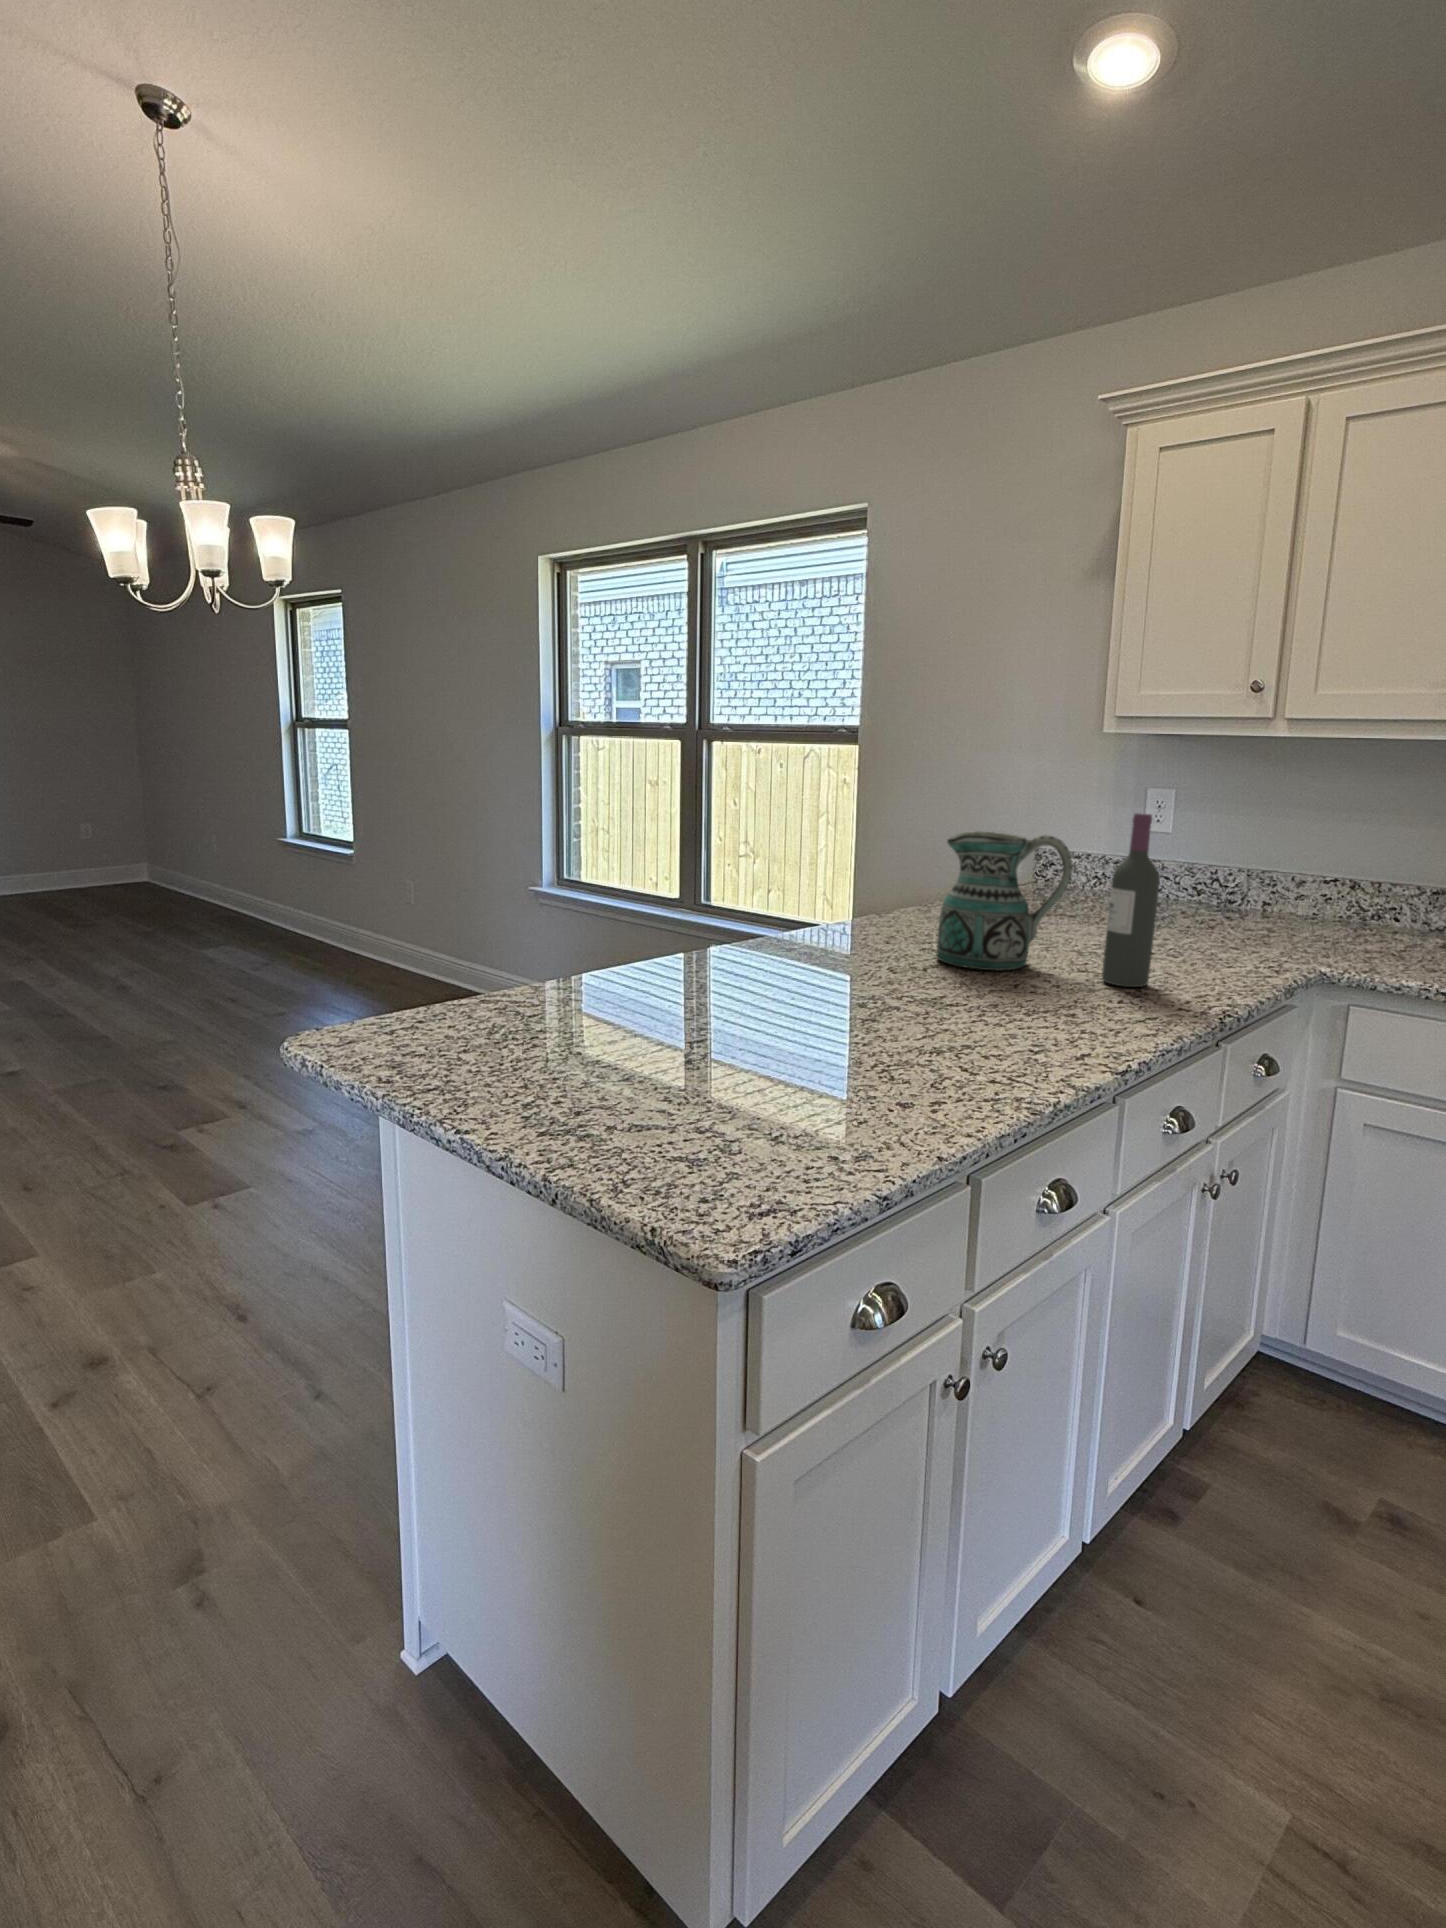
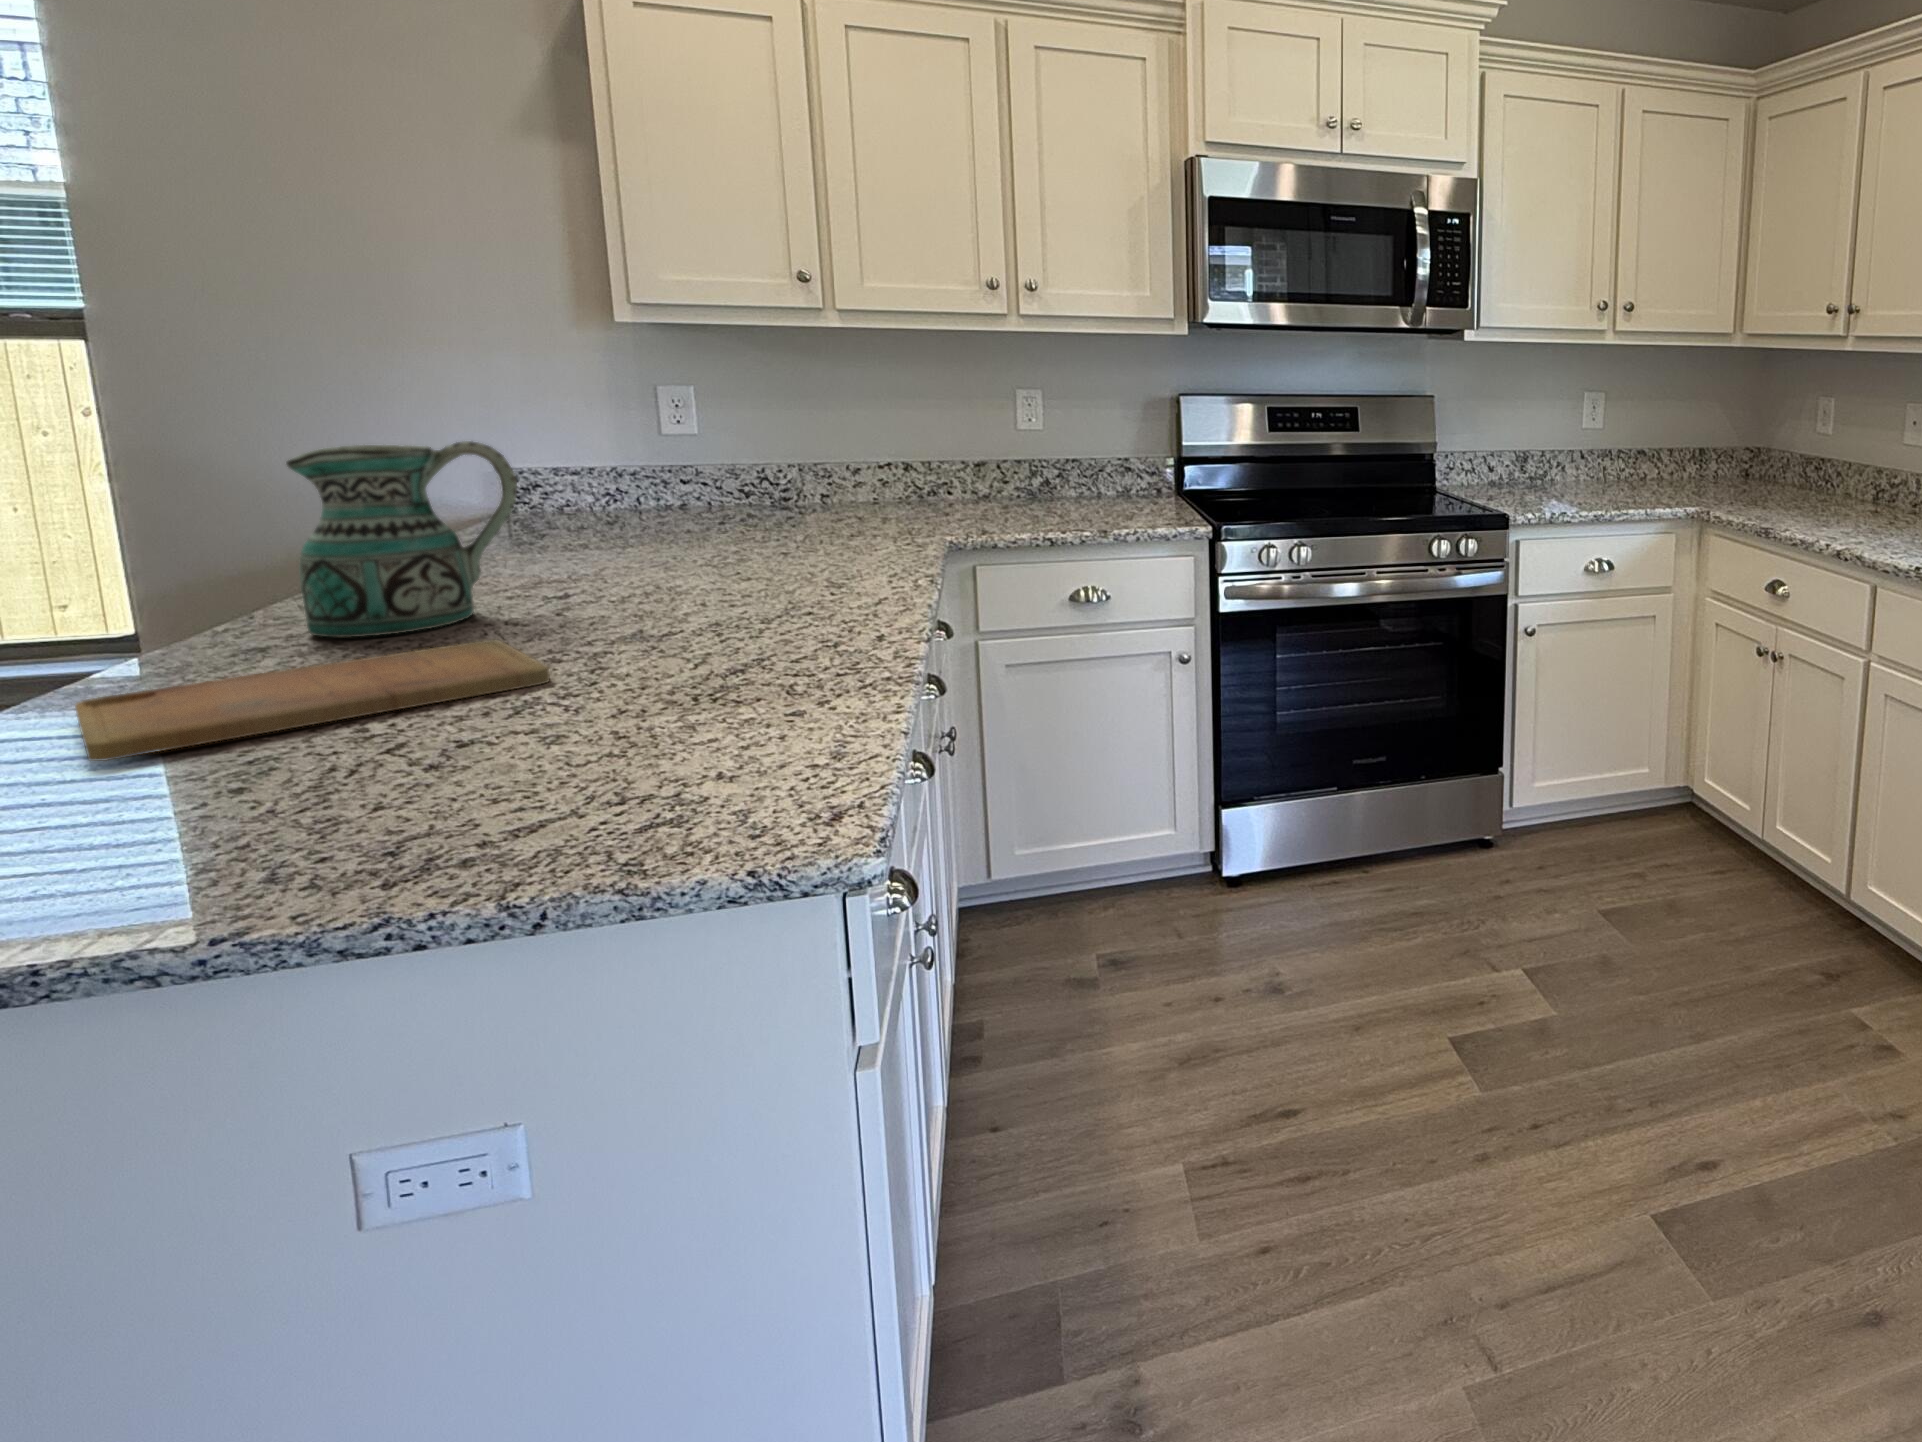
wine bottle: present [1102,813,1160,987] -> none [572,403,653,614]
cutting board: none [840,982,1092,1040] -> present [75,640,550,761]

